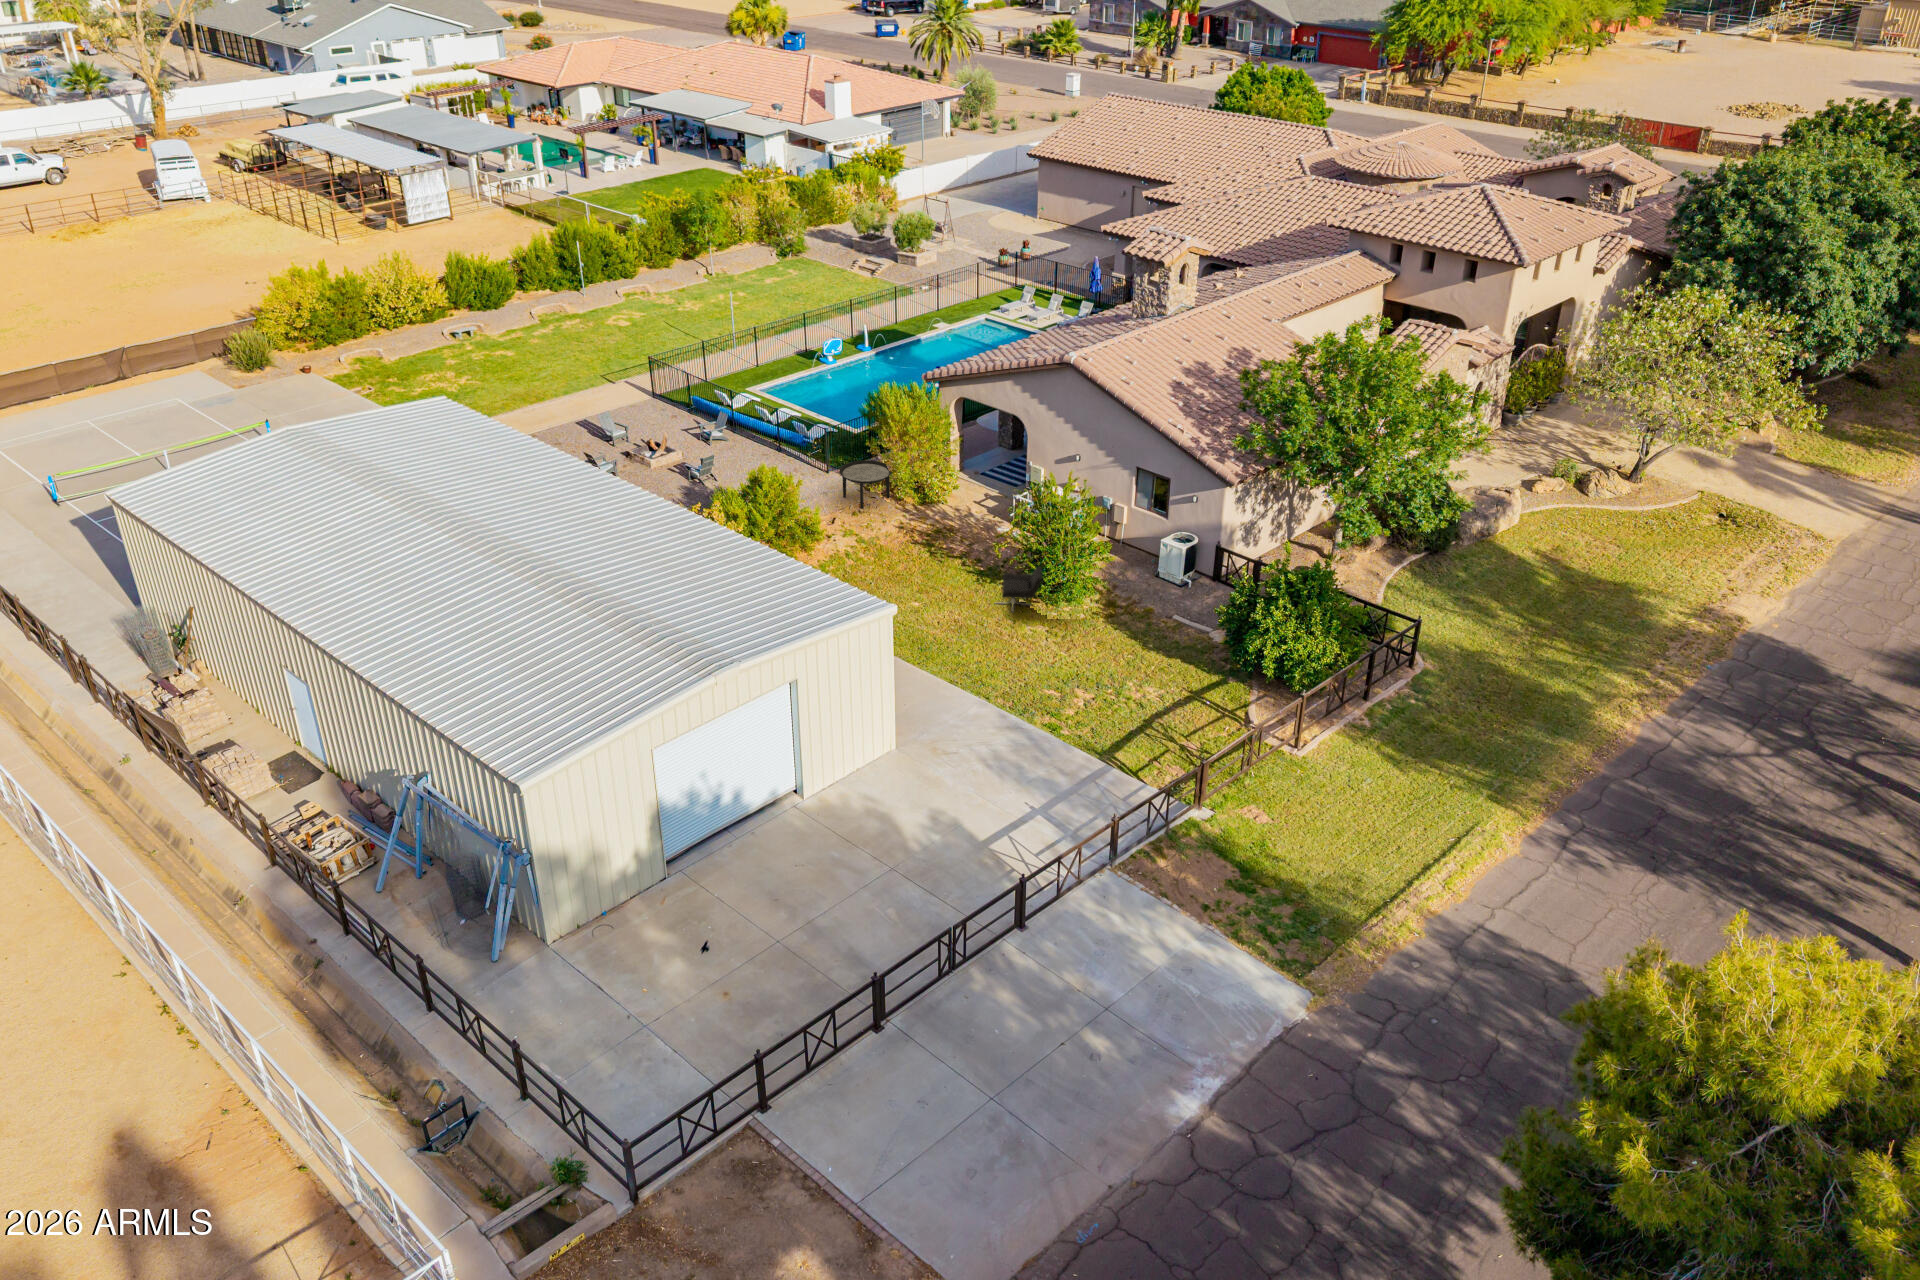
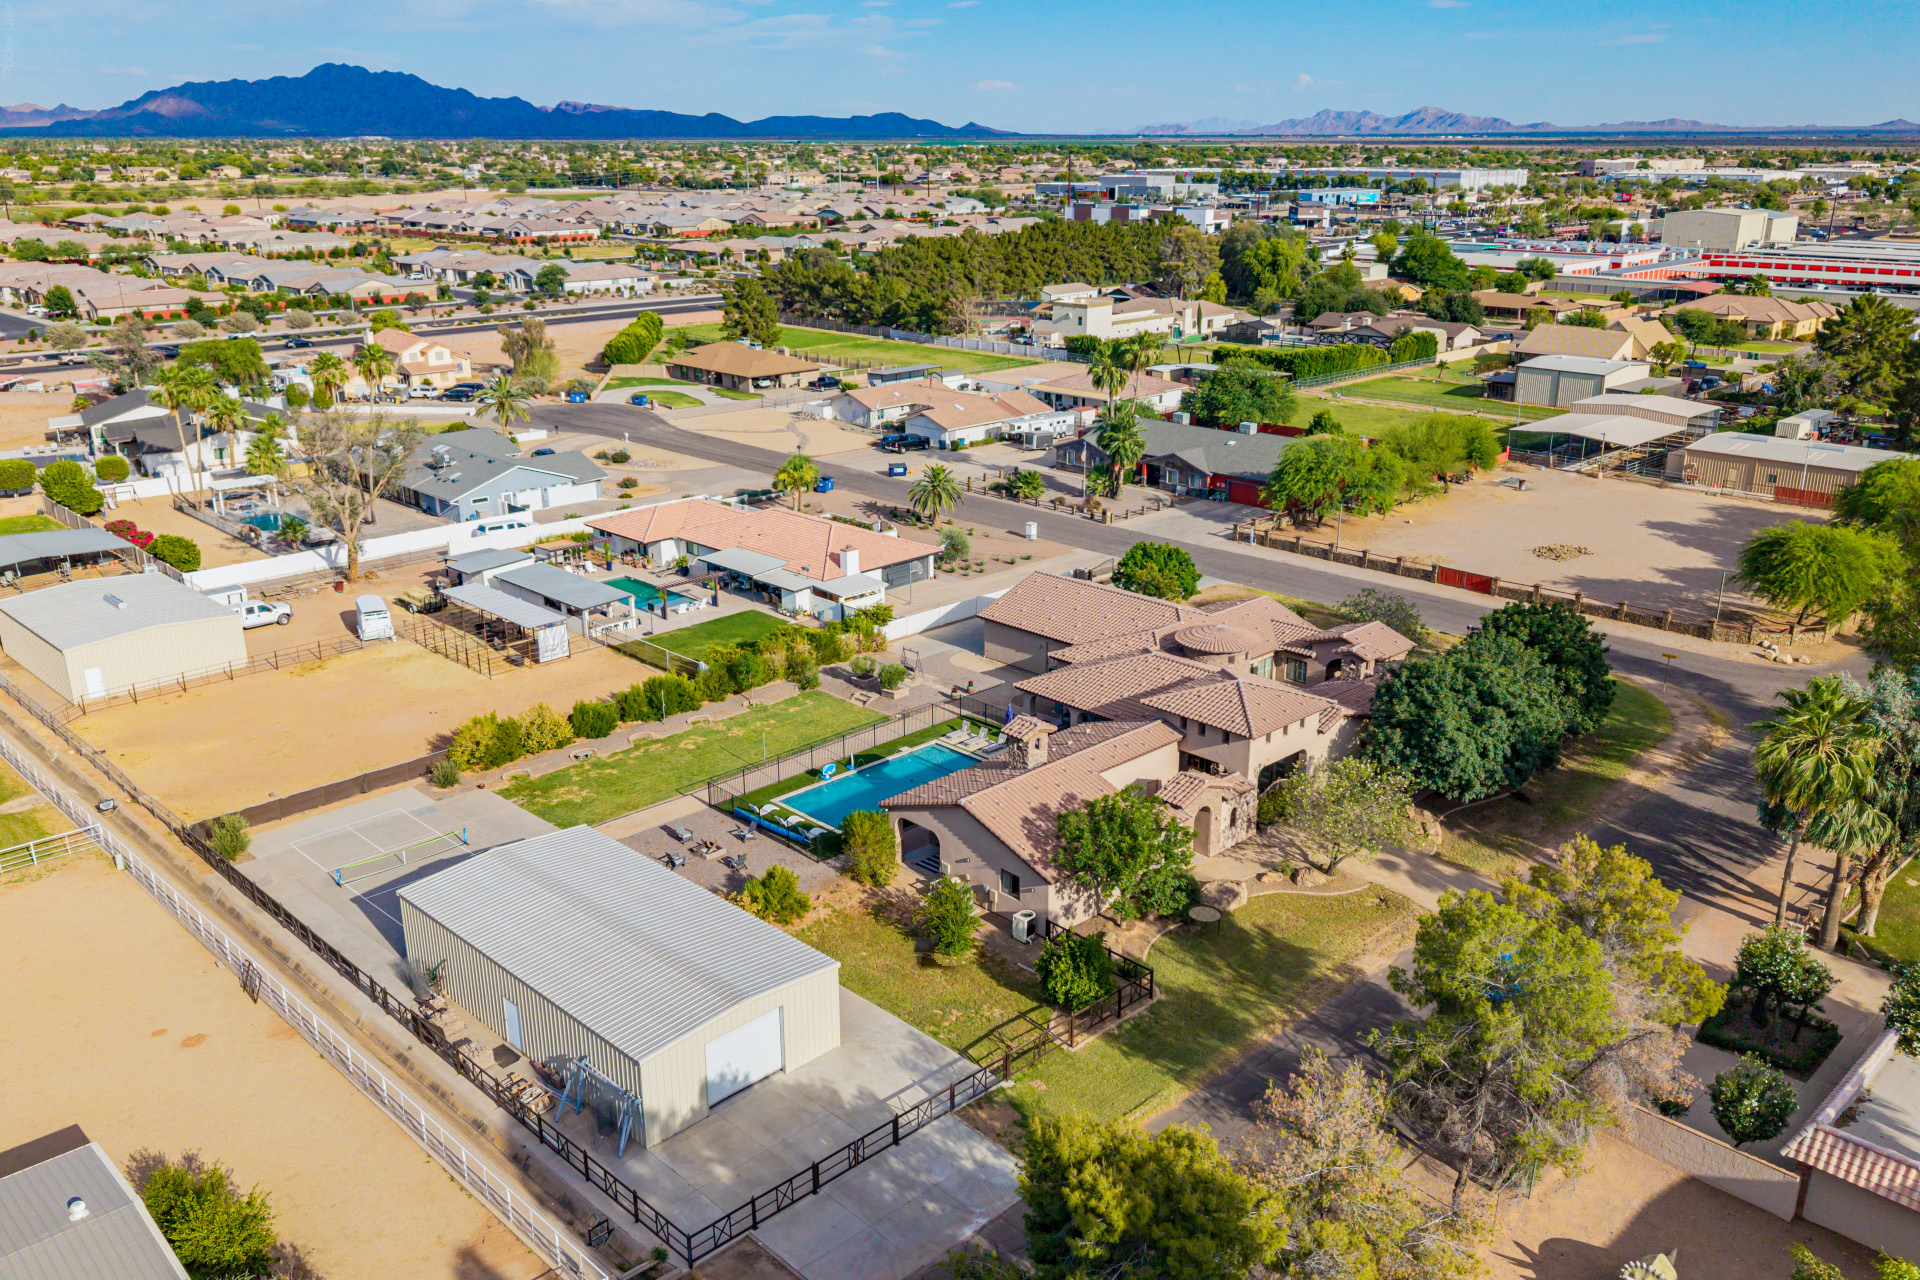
round table: present [839,460,892,508] -> present [1187,904,1223,938]

